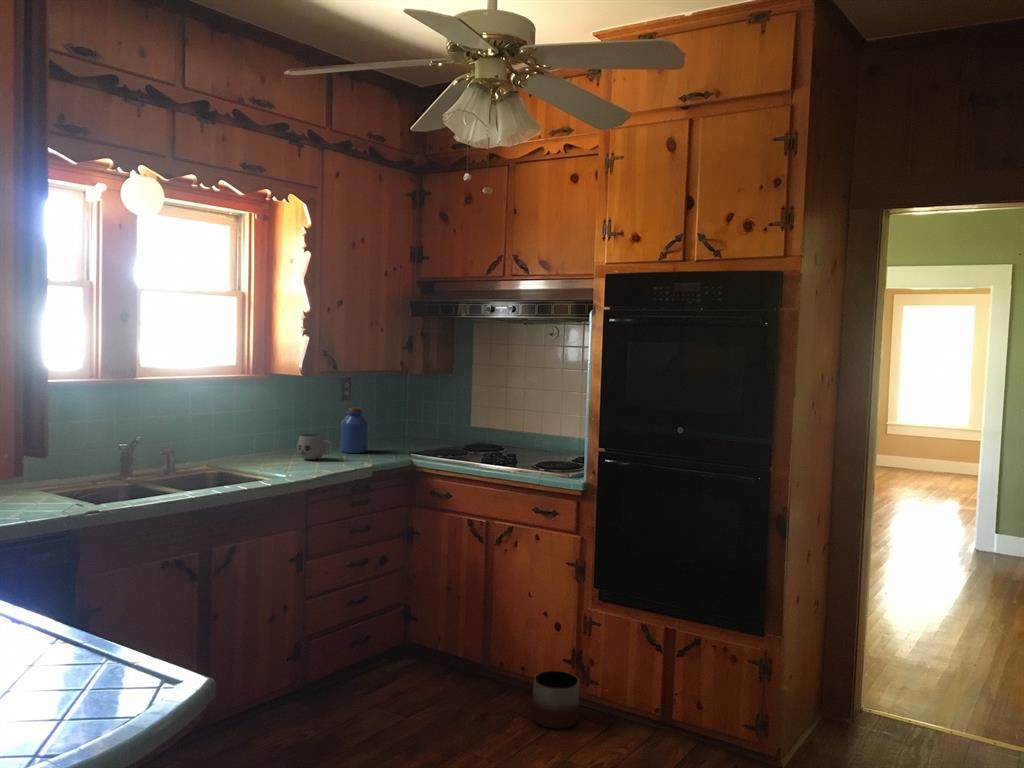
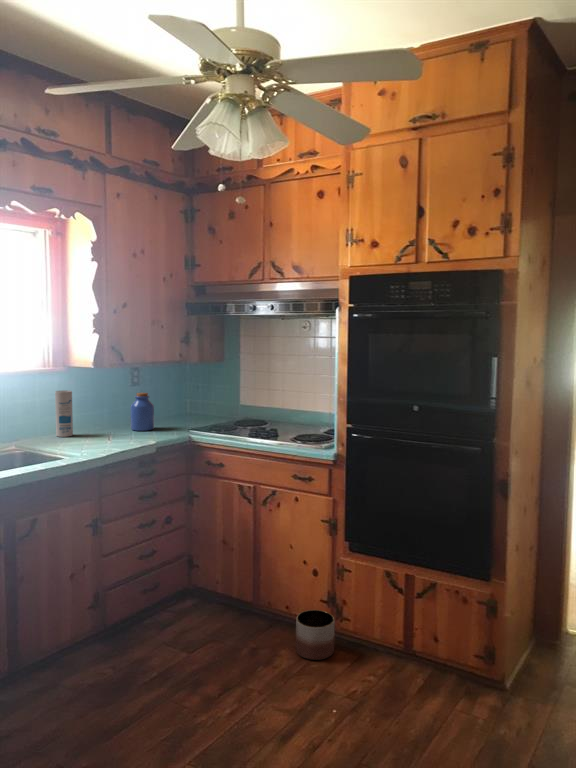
canister: none [253,402,274,457] -> present [55,390,73,437]
mug: present [297,434,332,460] -> none [92,417,122,439]

